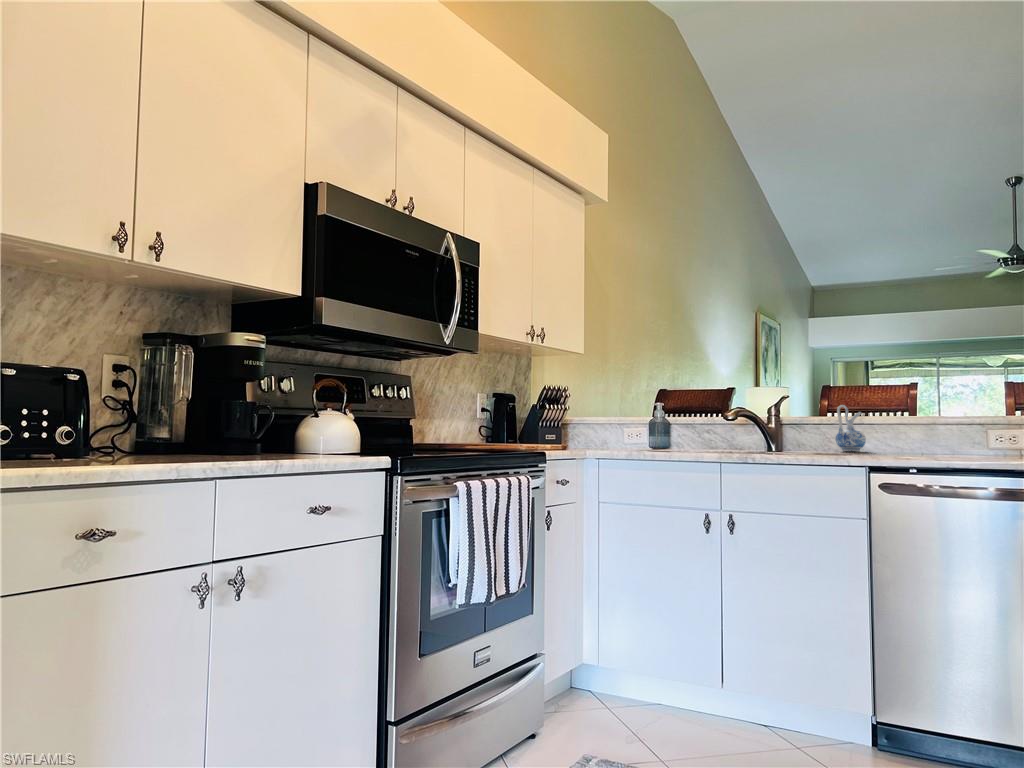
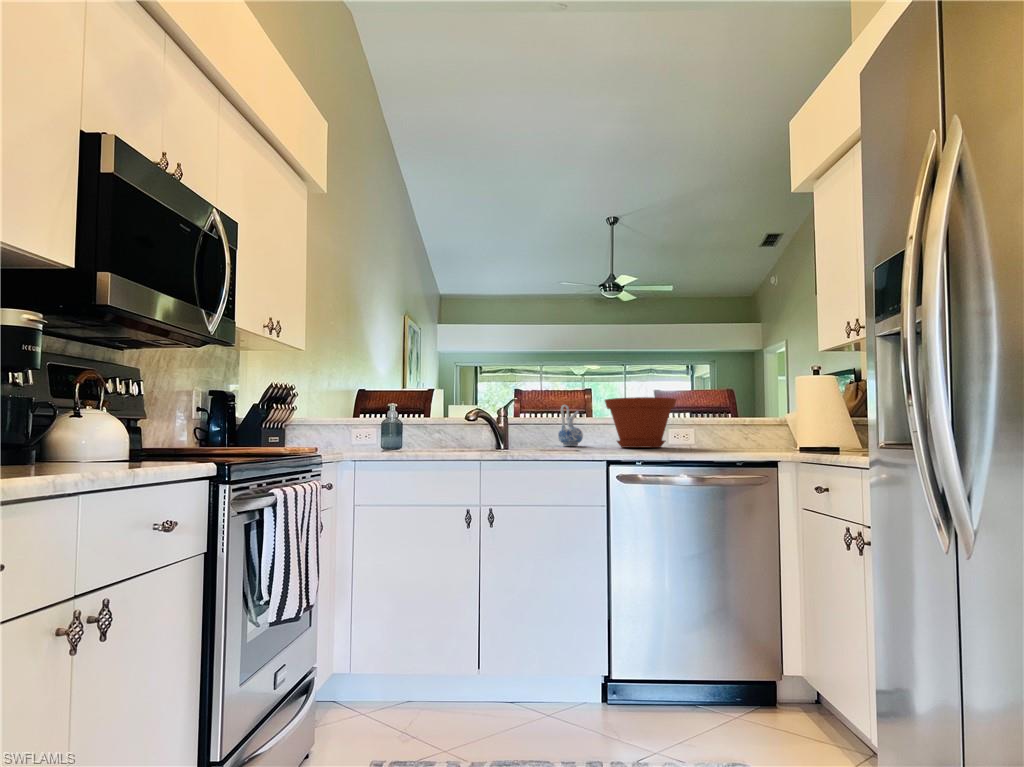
plant pot: none [885,396,981,456] -> present [605,397,676,448]

